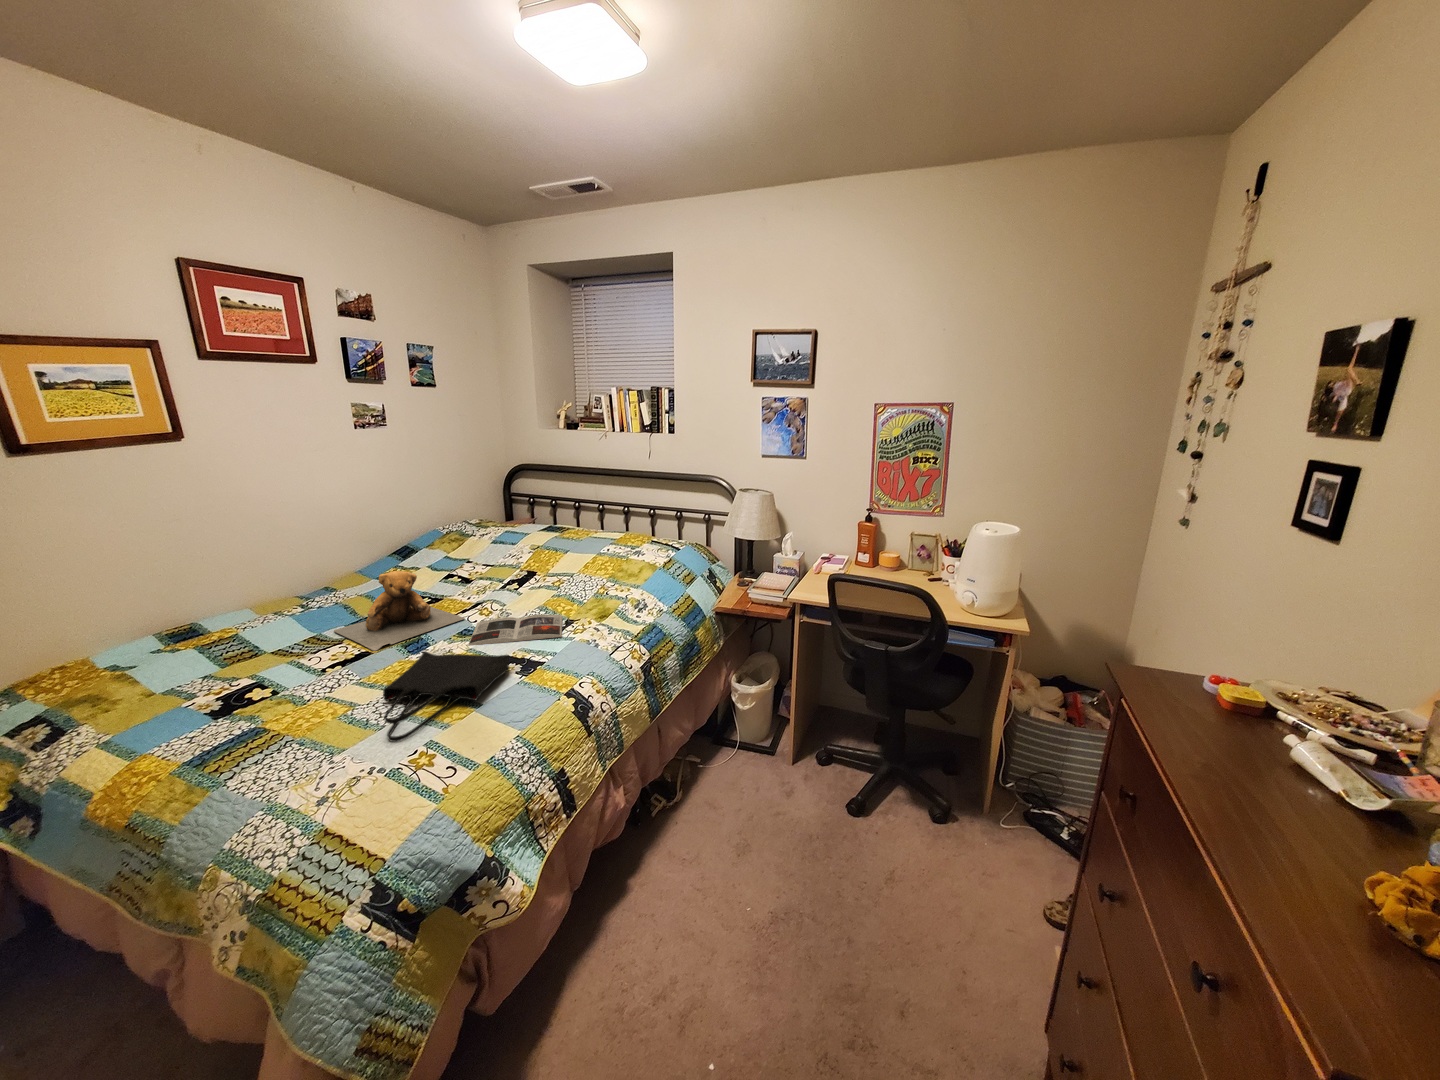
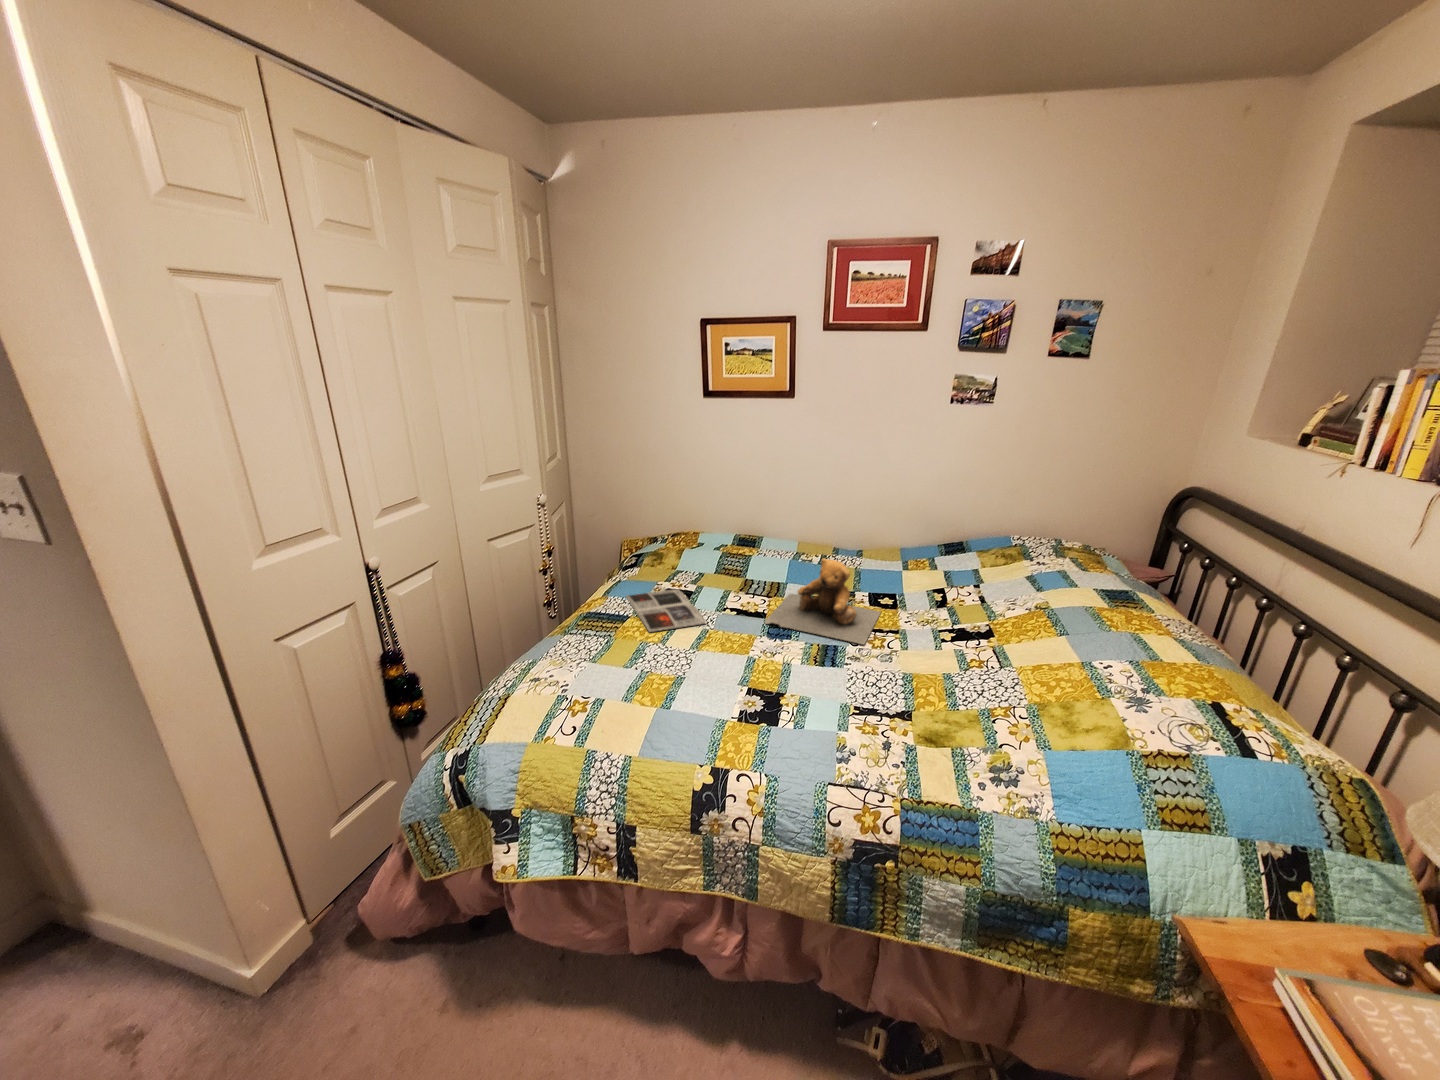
magazine: present [468,615,562,646] -> present [626,589,706,632]
tote bag: present [383,651,509,742] -> none [609,641,758,709]

